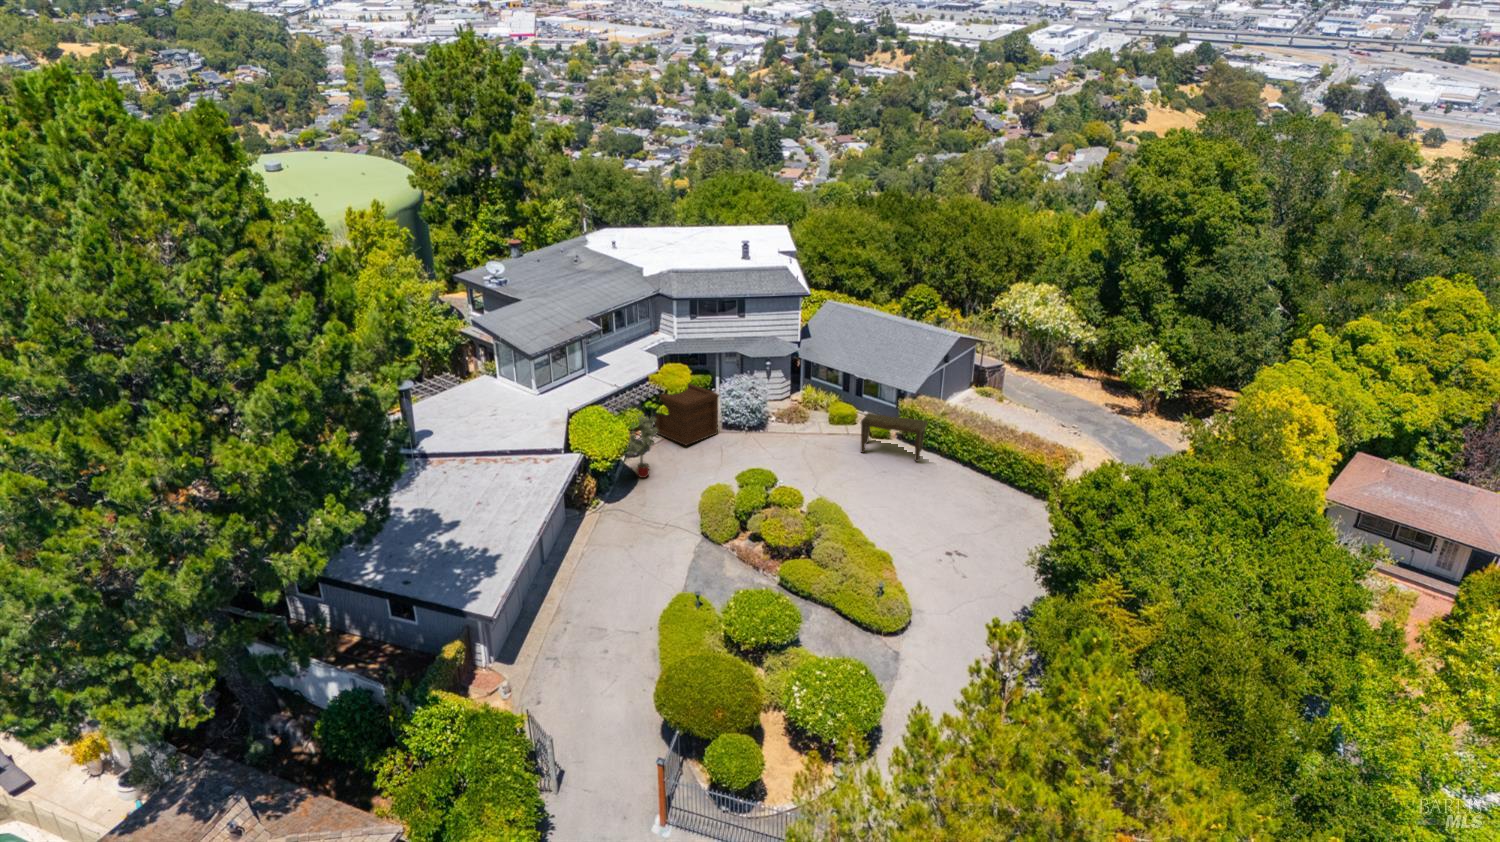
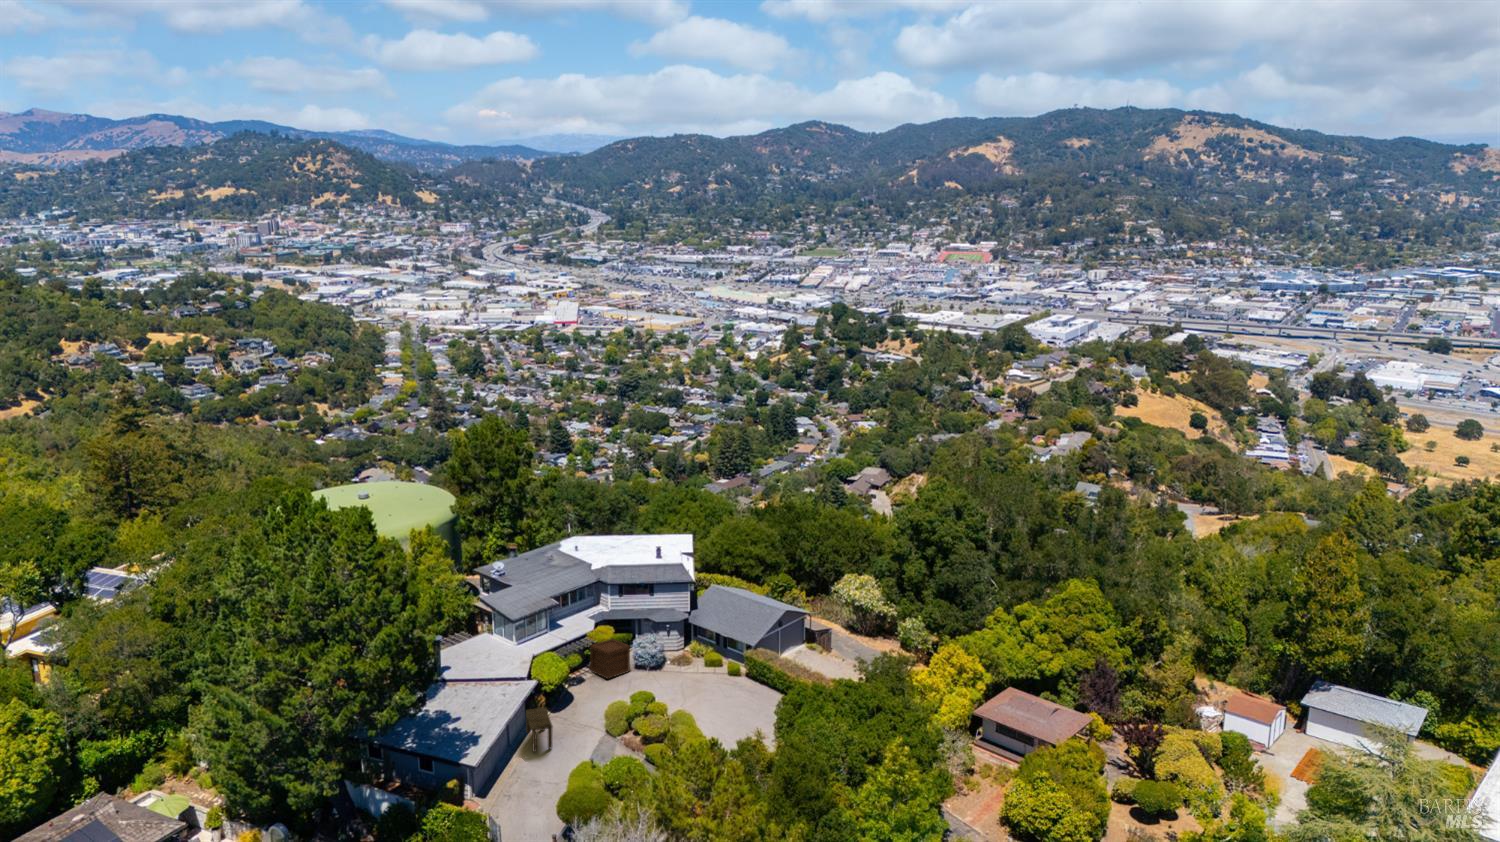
bench: present [861,413,928,461] -> present [526,708,552,752]
potted tree: present [627,414,658,478] -> none [564,657,588,698]

